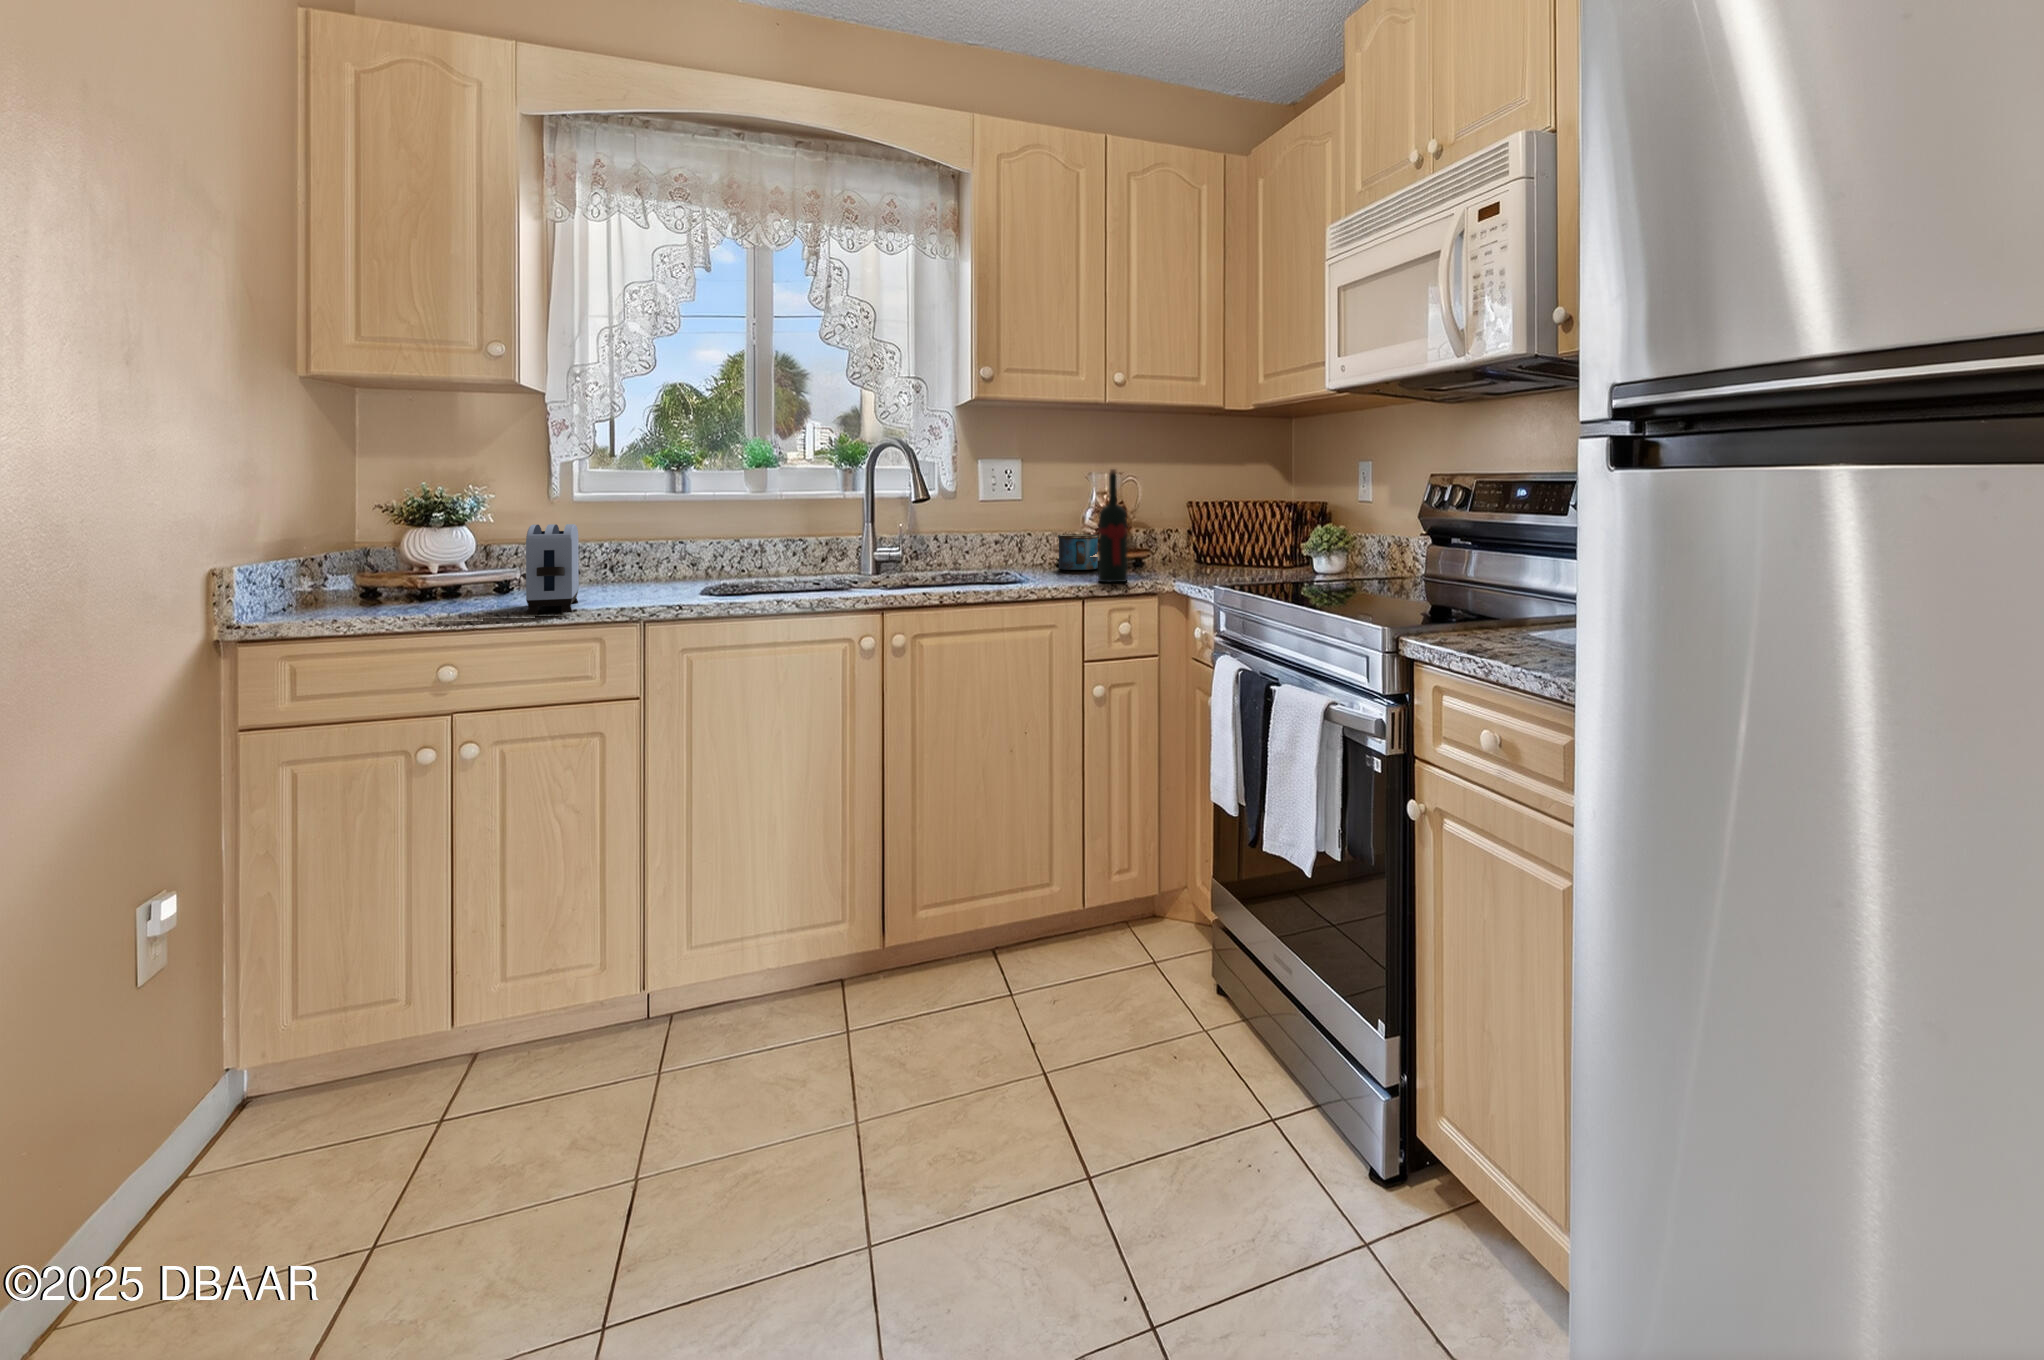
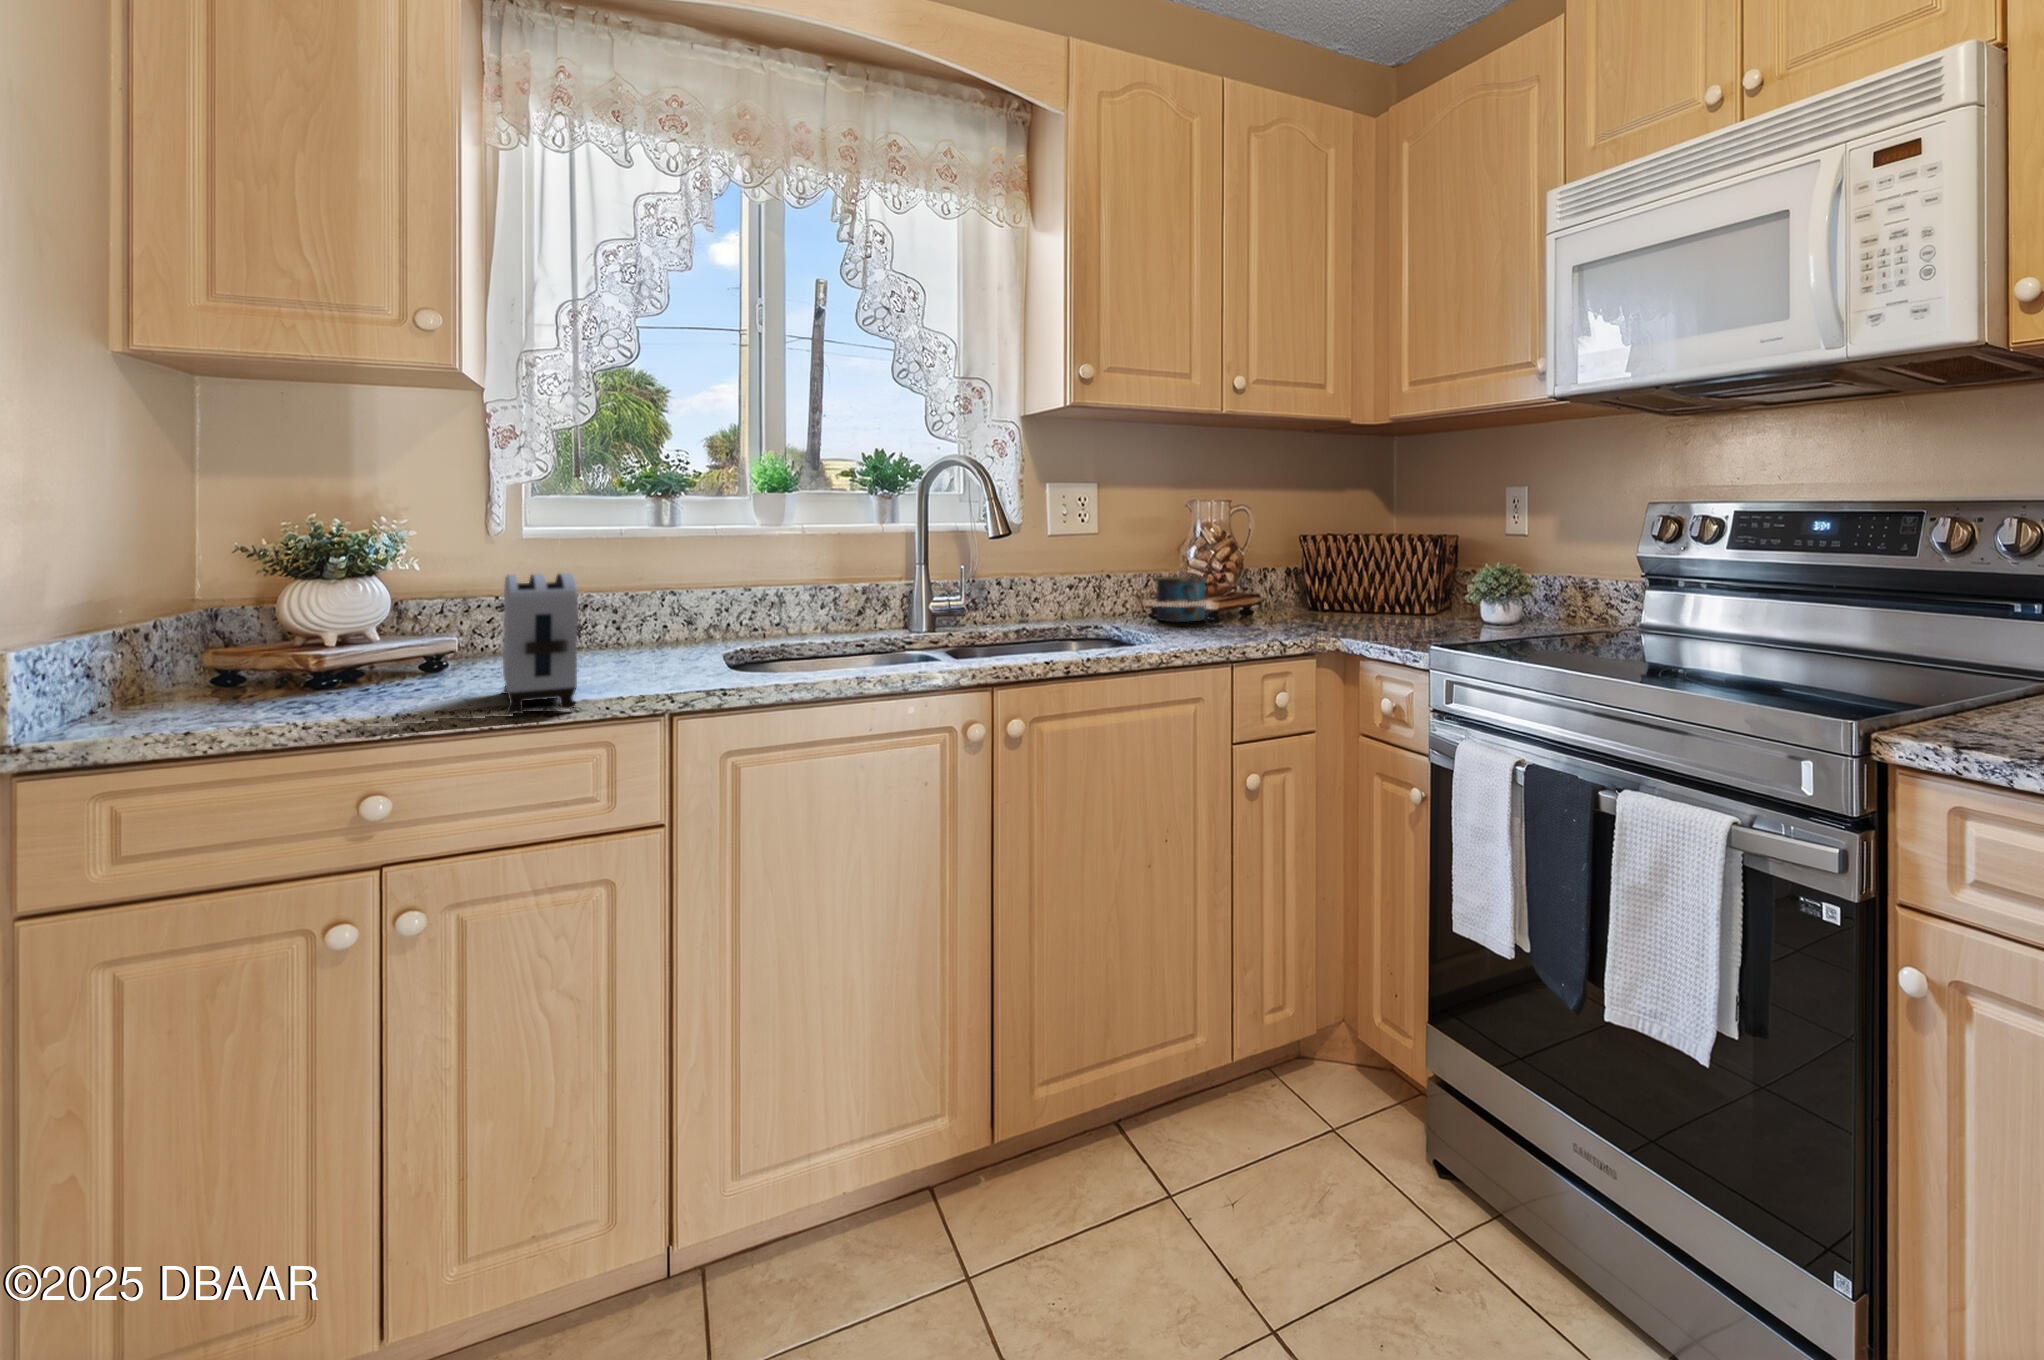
wine bottle: present [1098,469,1128,582] -> none [1239,494,1276,640]

